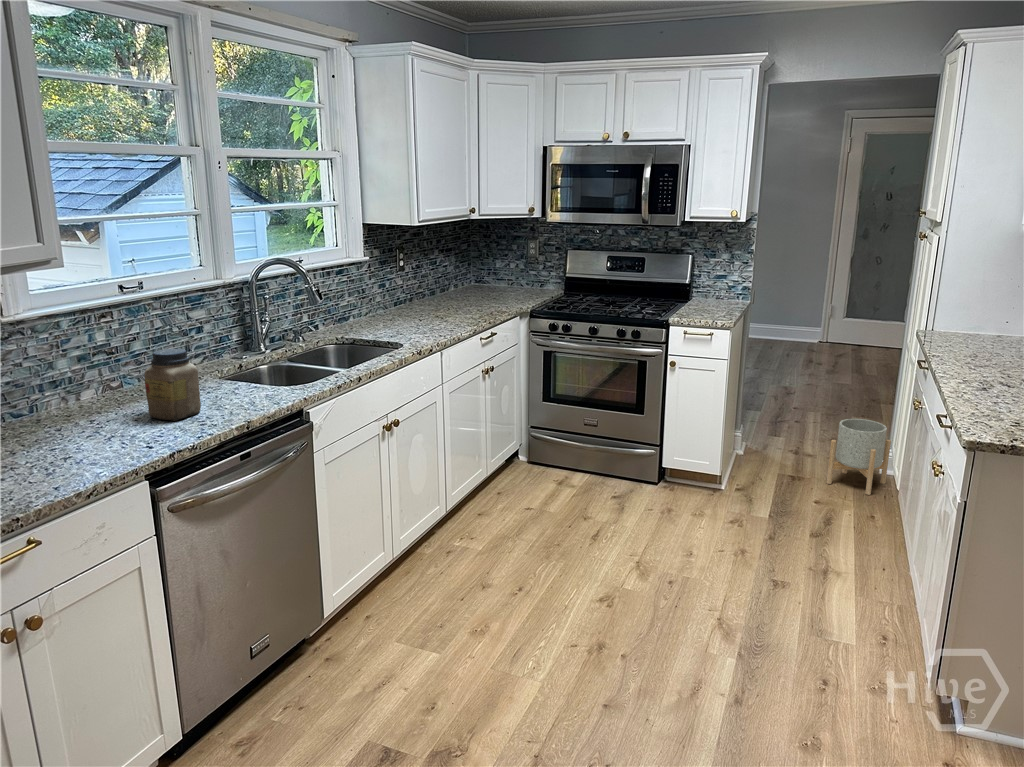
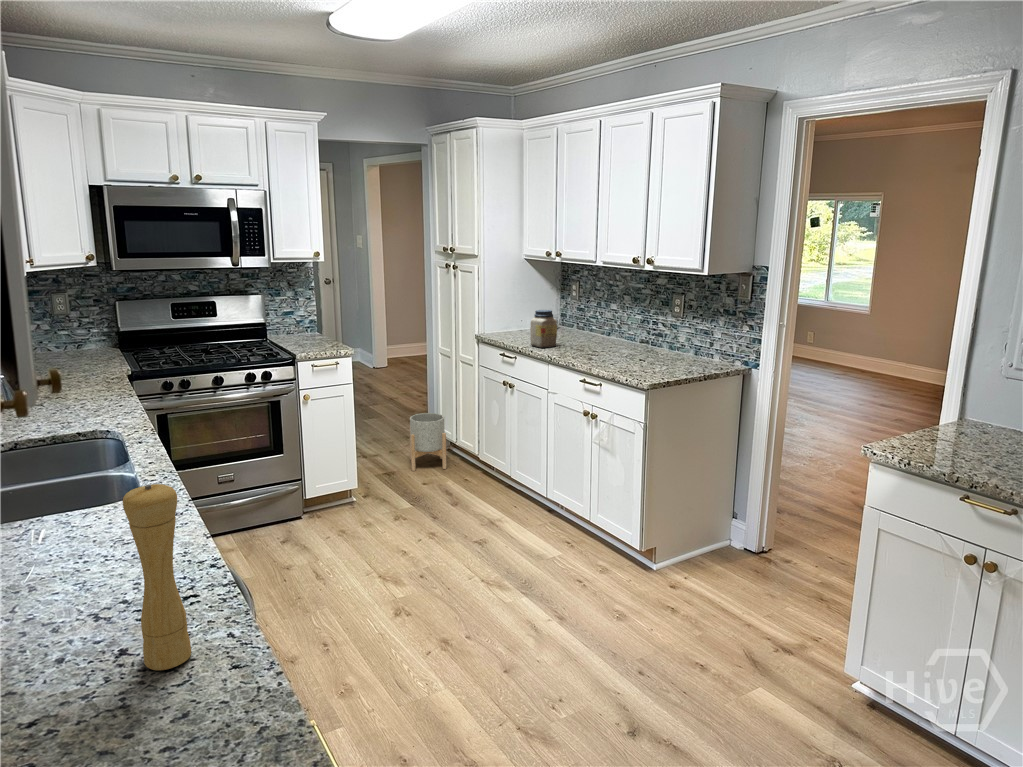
jar: present [144,349,201,421] -> present [530,310,557,348]
pepper mill: none [34,350,89,475] -> present [123,484,191,670]

